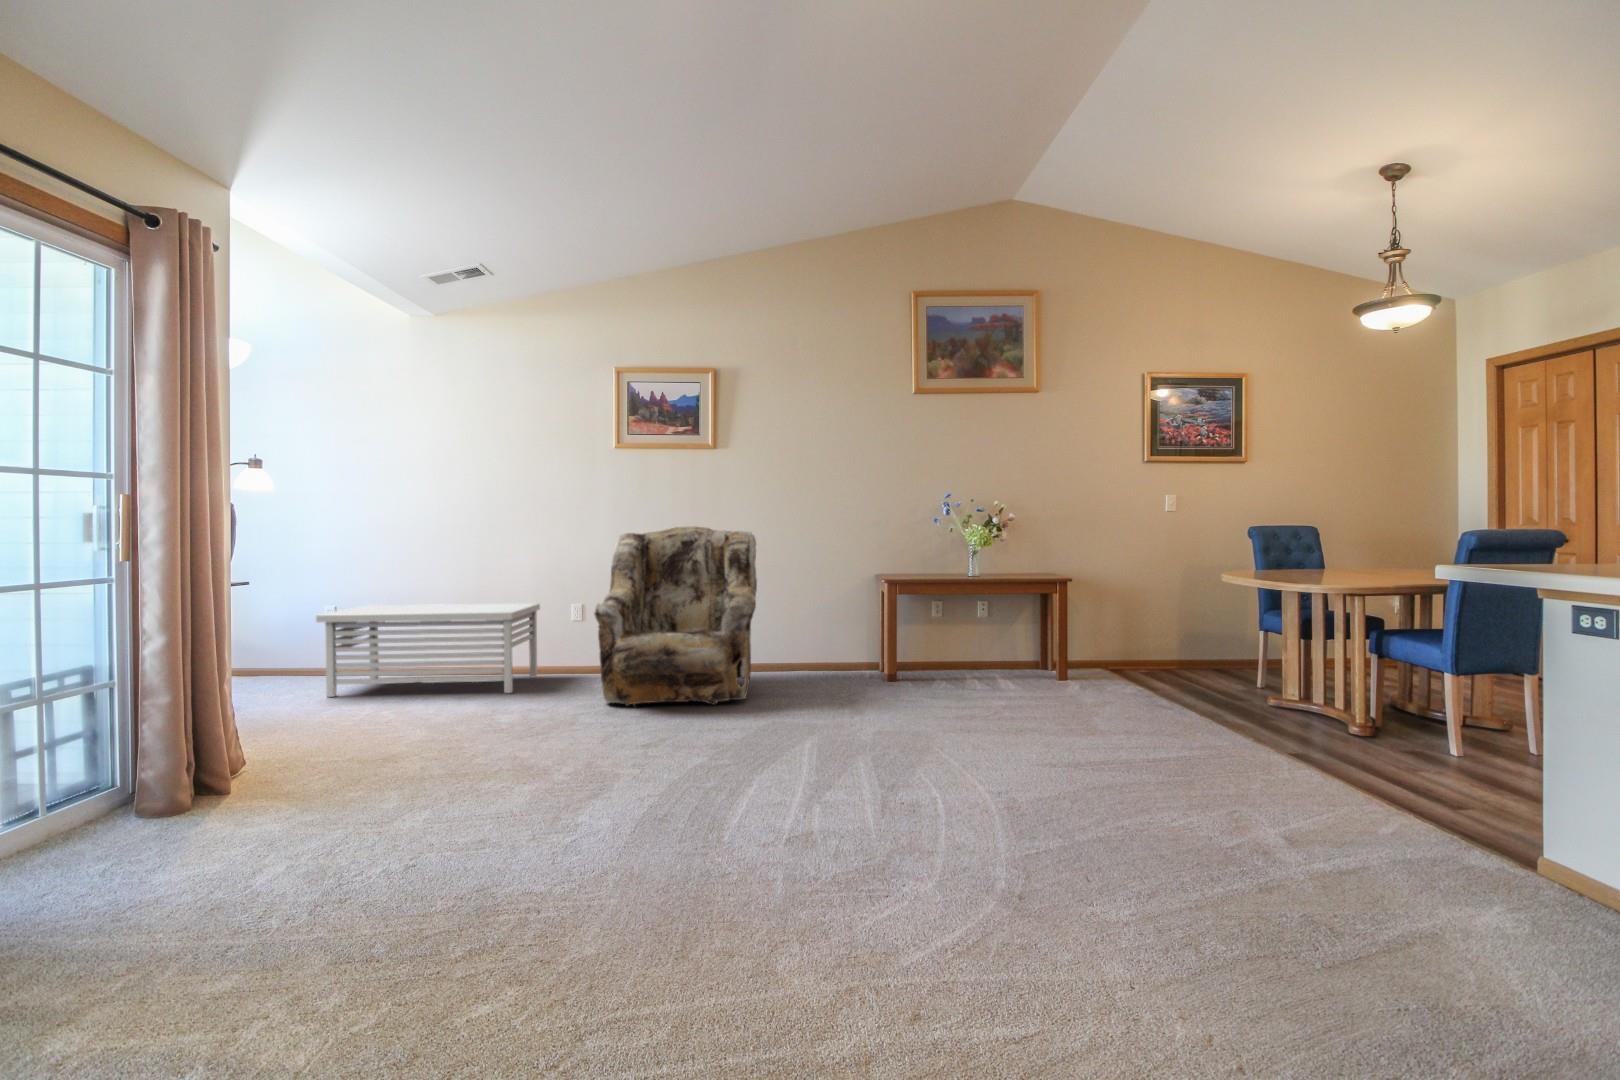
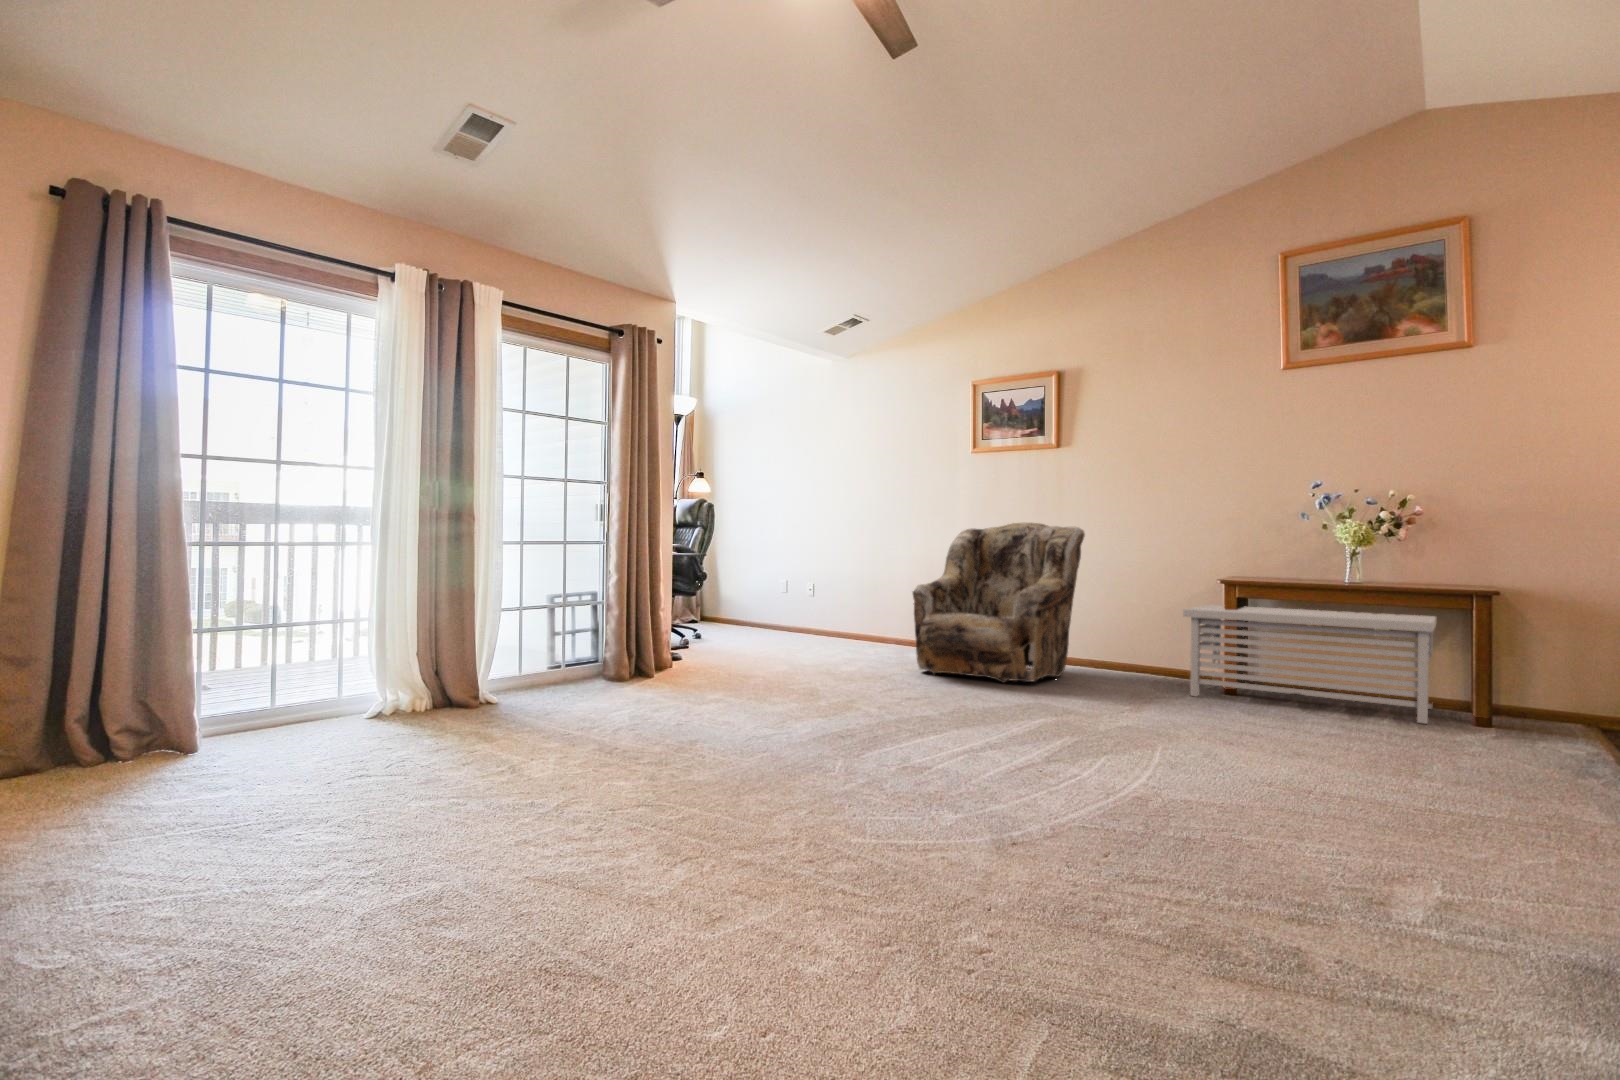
storage bench: present [316,603,540,697] -> present [1183,605,1437,724]

